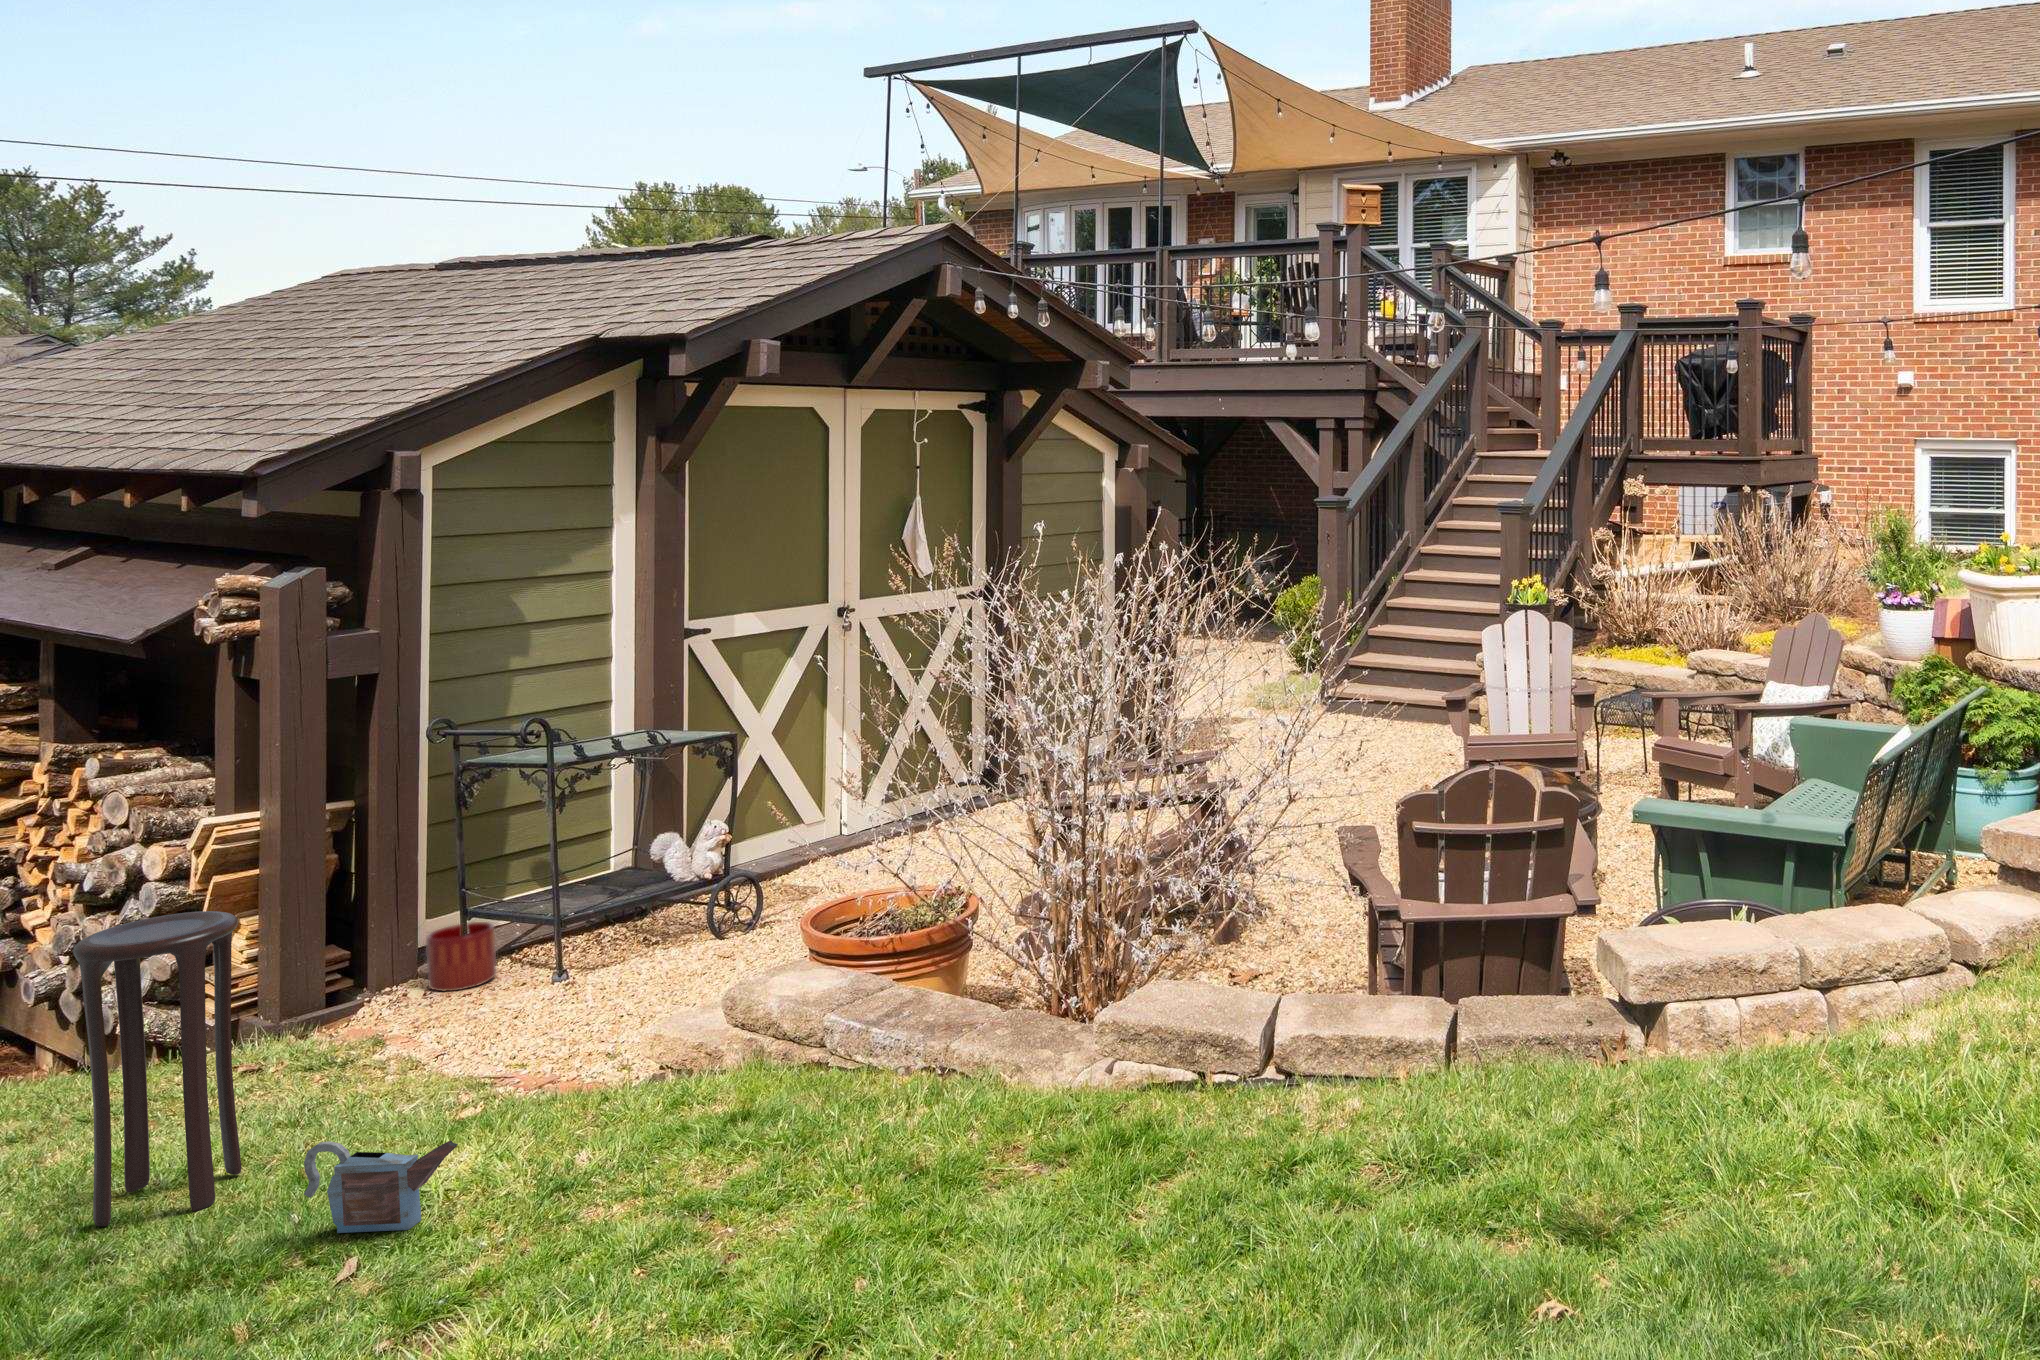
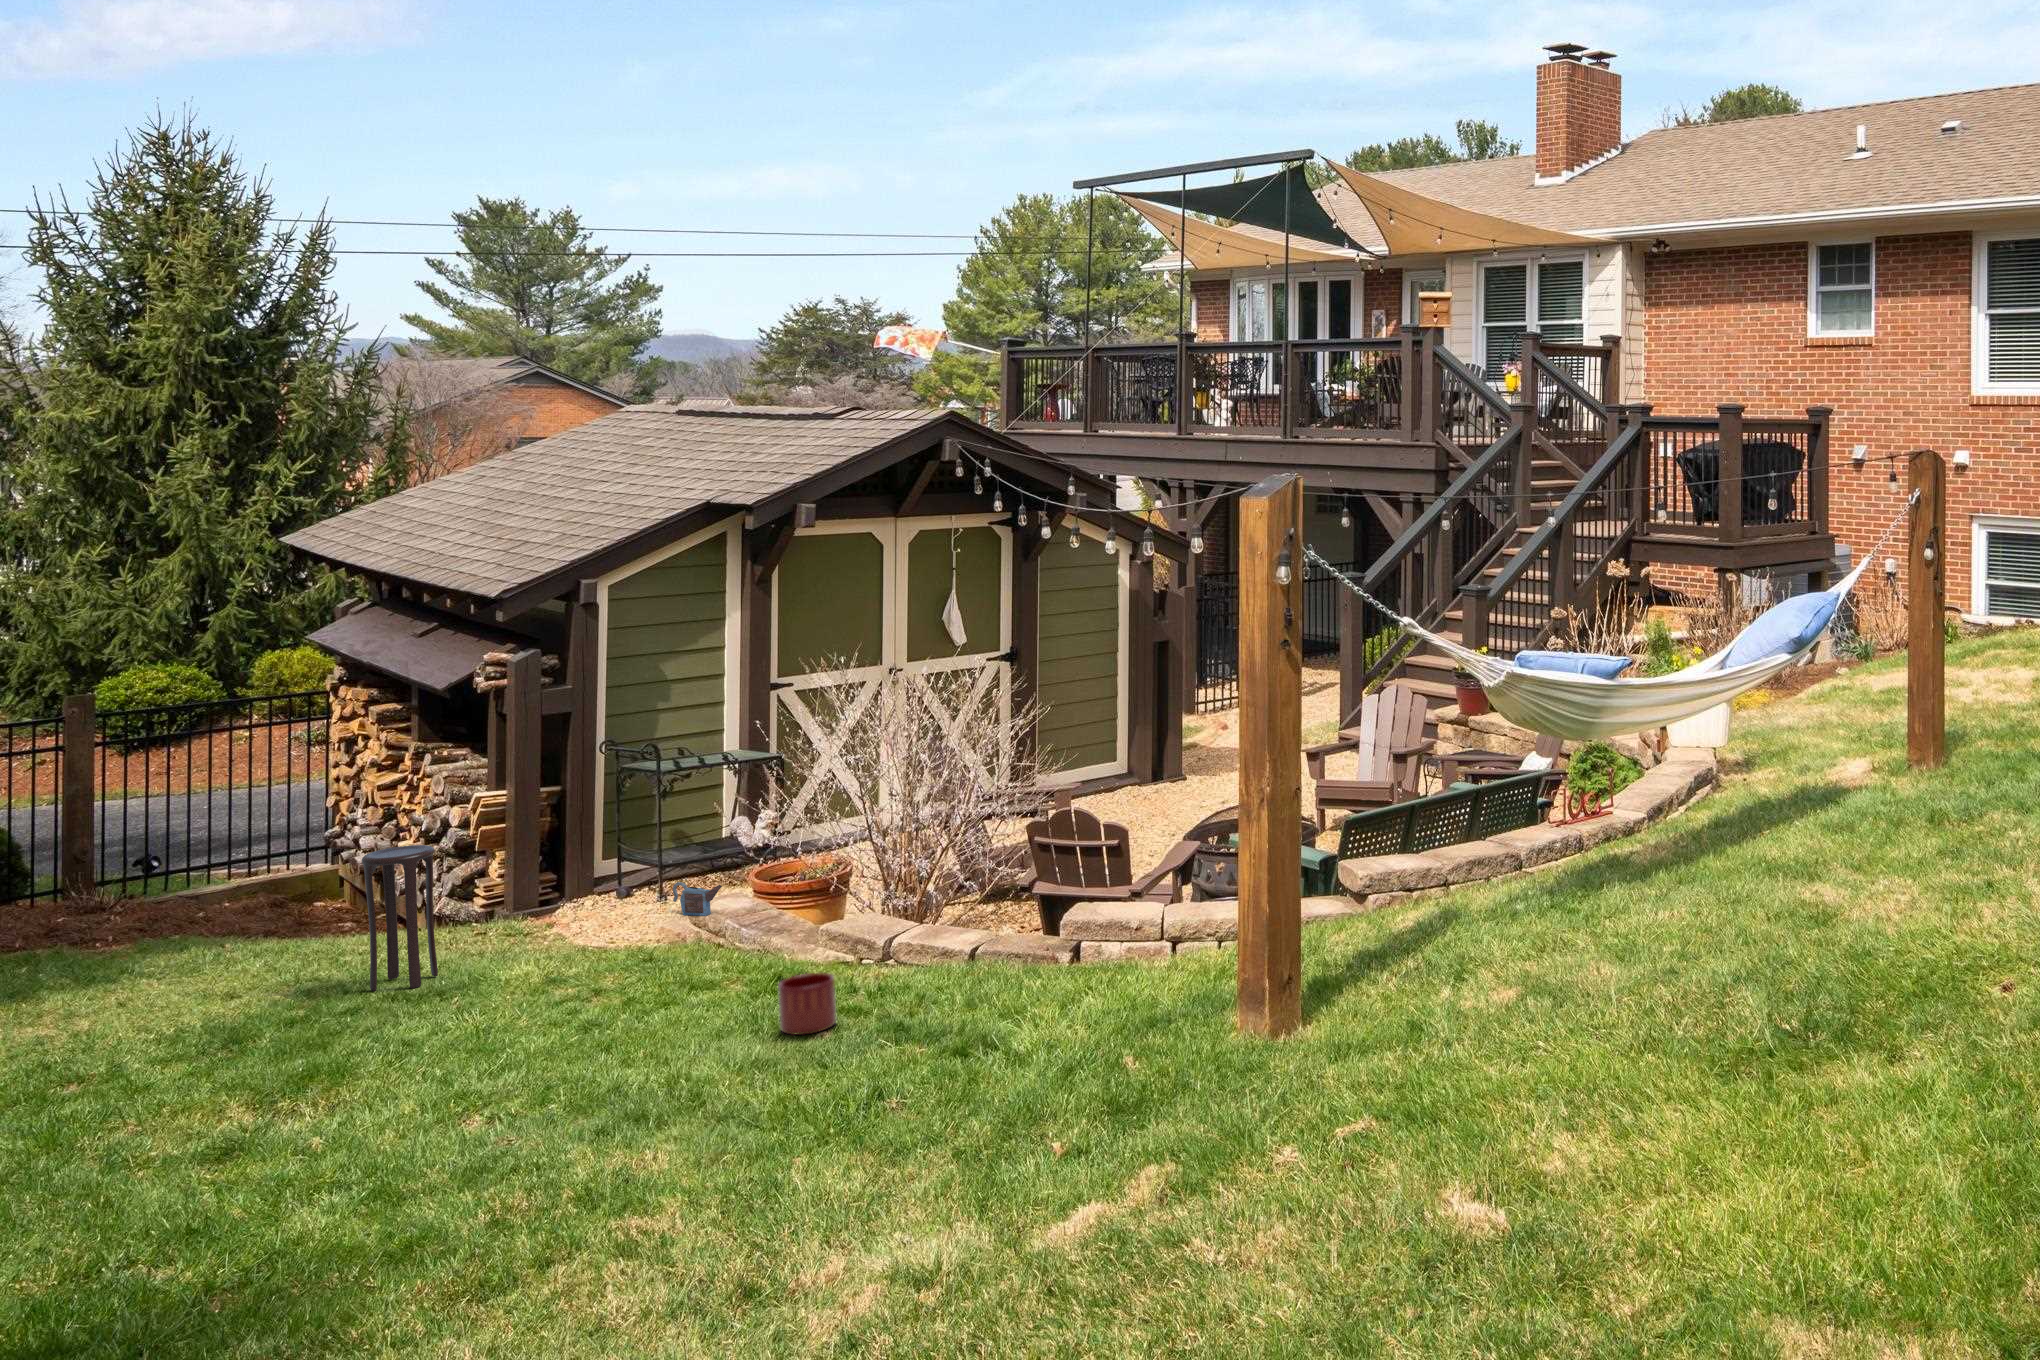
planter: present [426,922,497,991] -> present [778,973,836,1035]
watering can: present [304,1140,458,1233] -> present [673,882,722,916]

